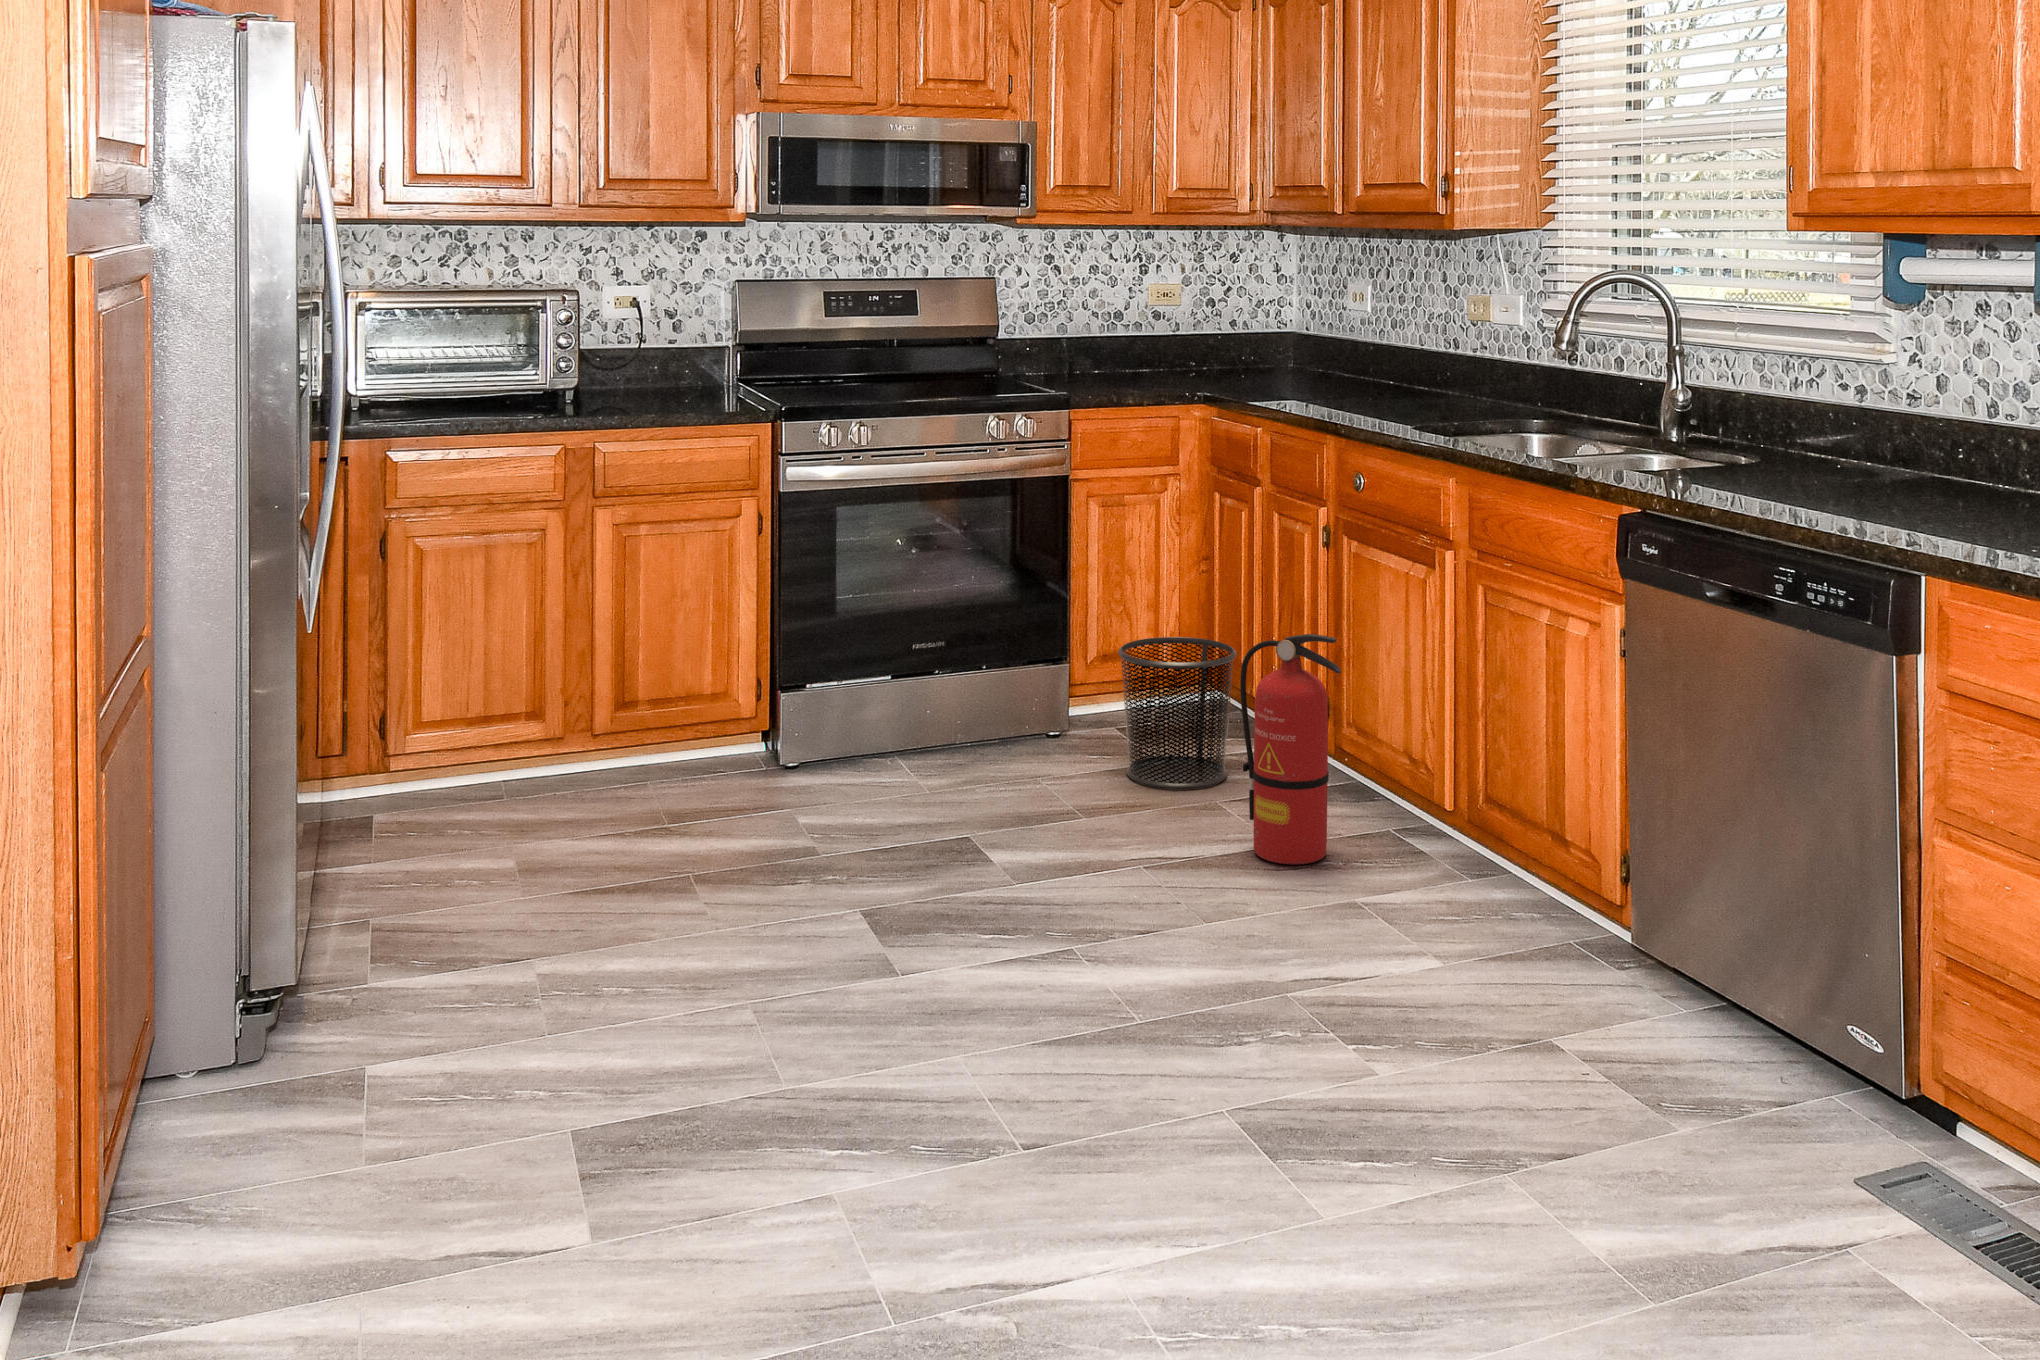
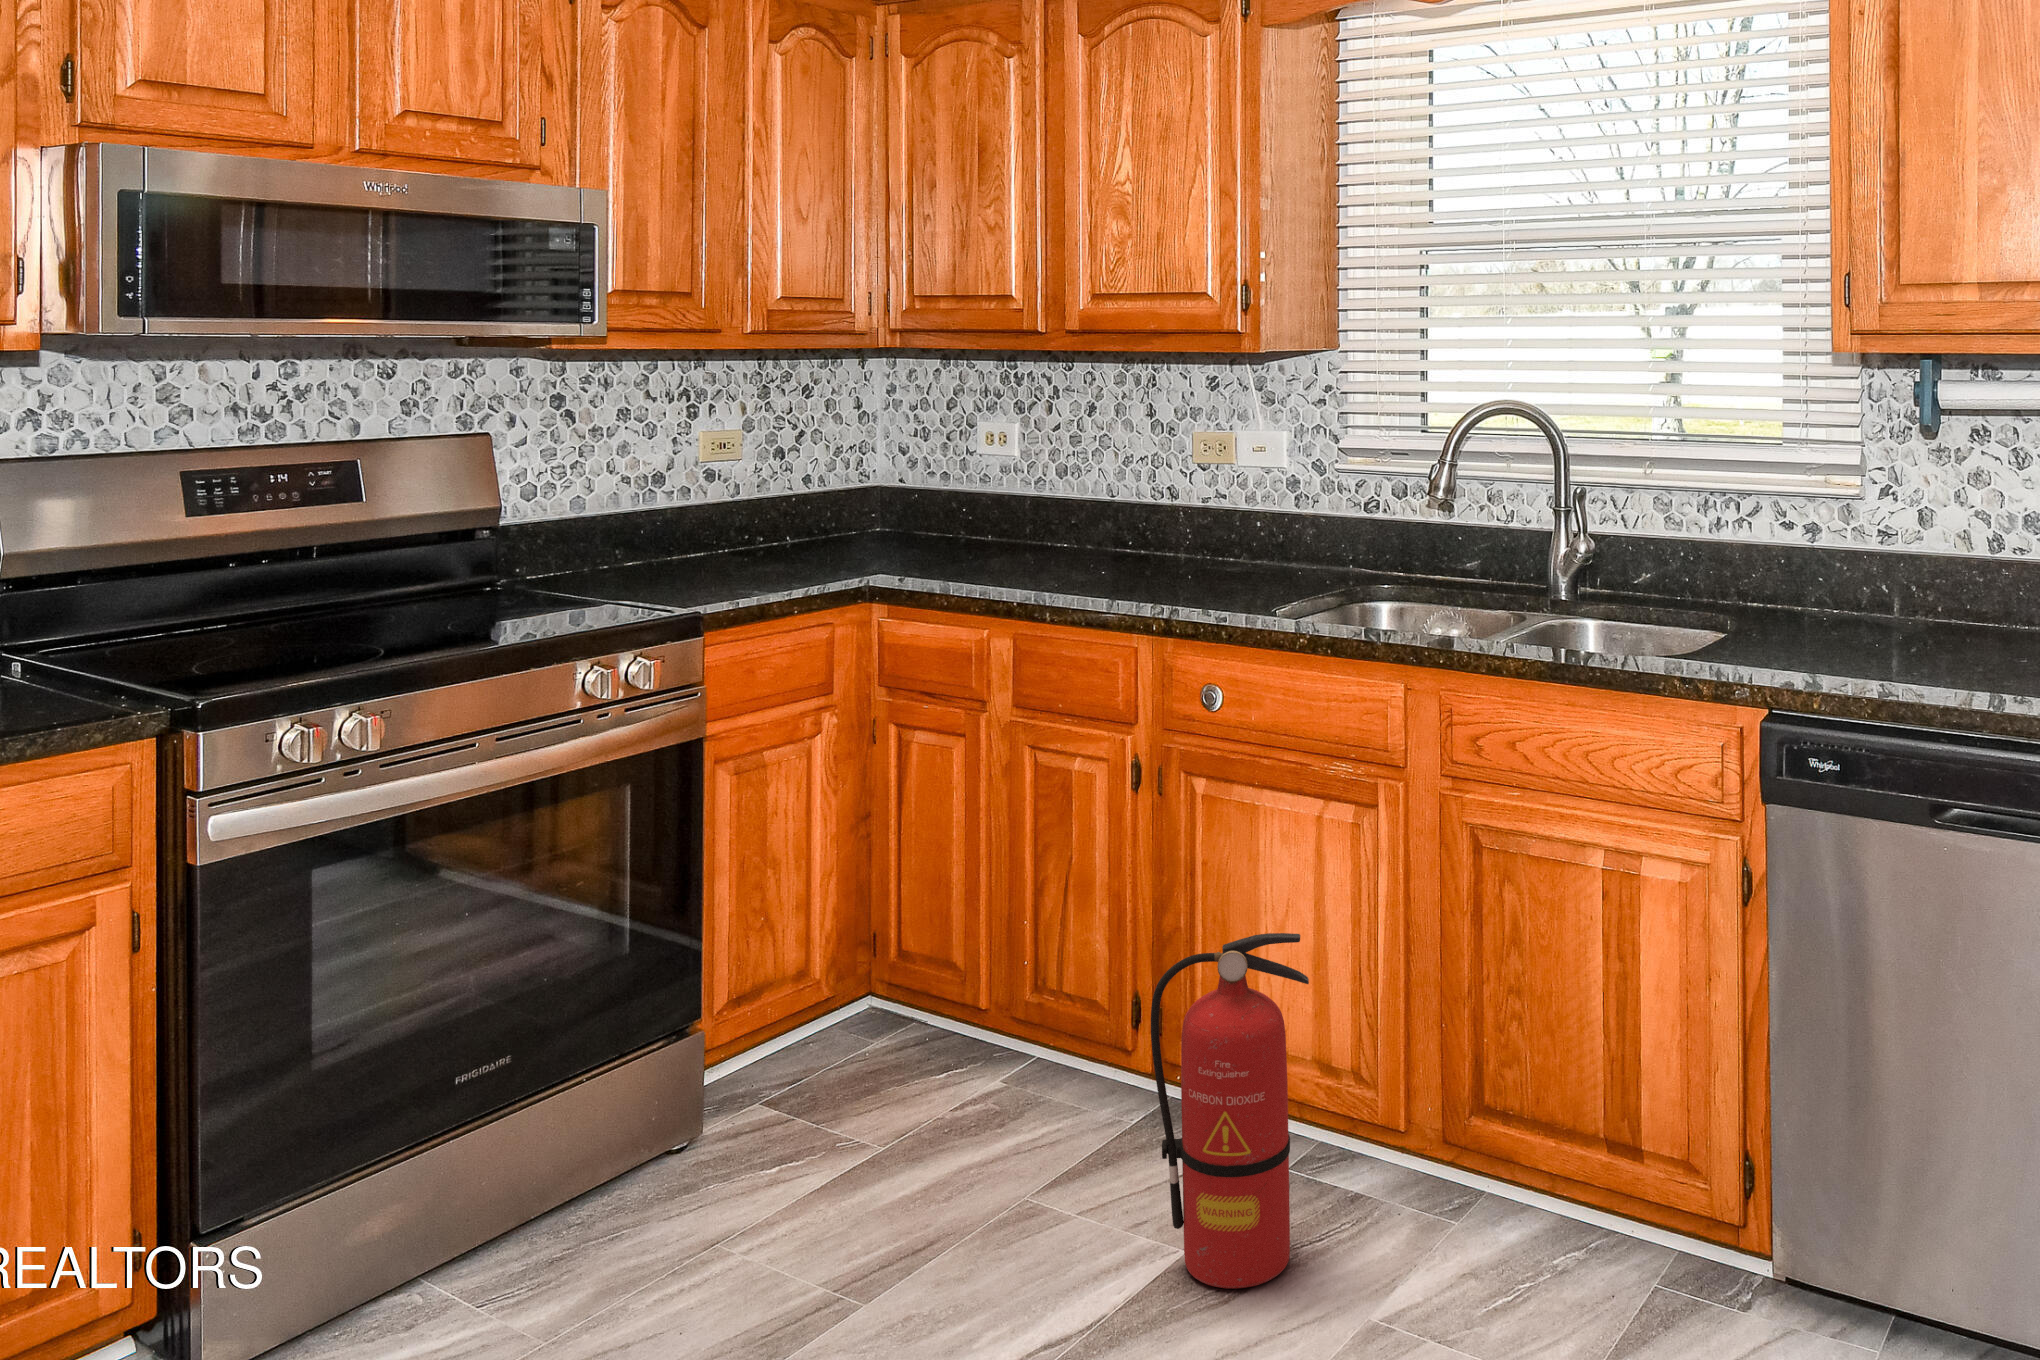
waste bin: present [1118,637,1237,789] -> none [850,946,1031,1198]

